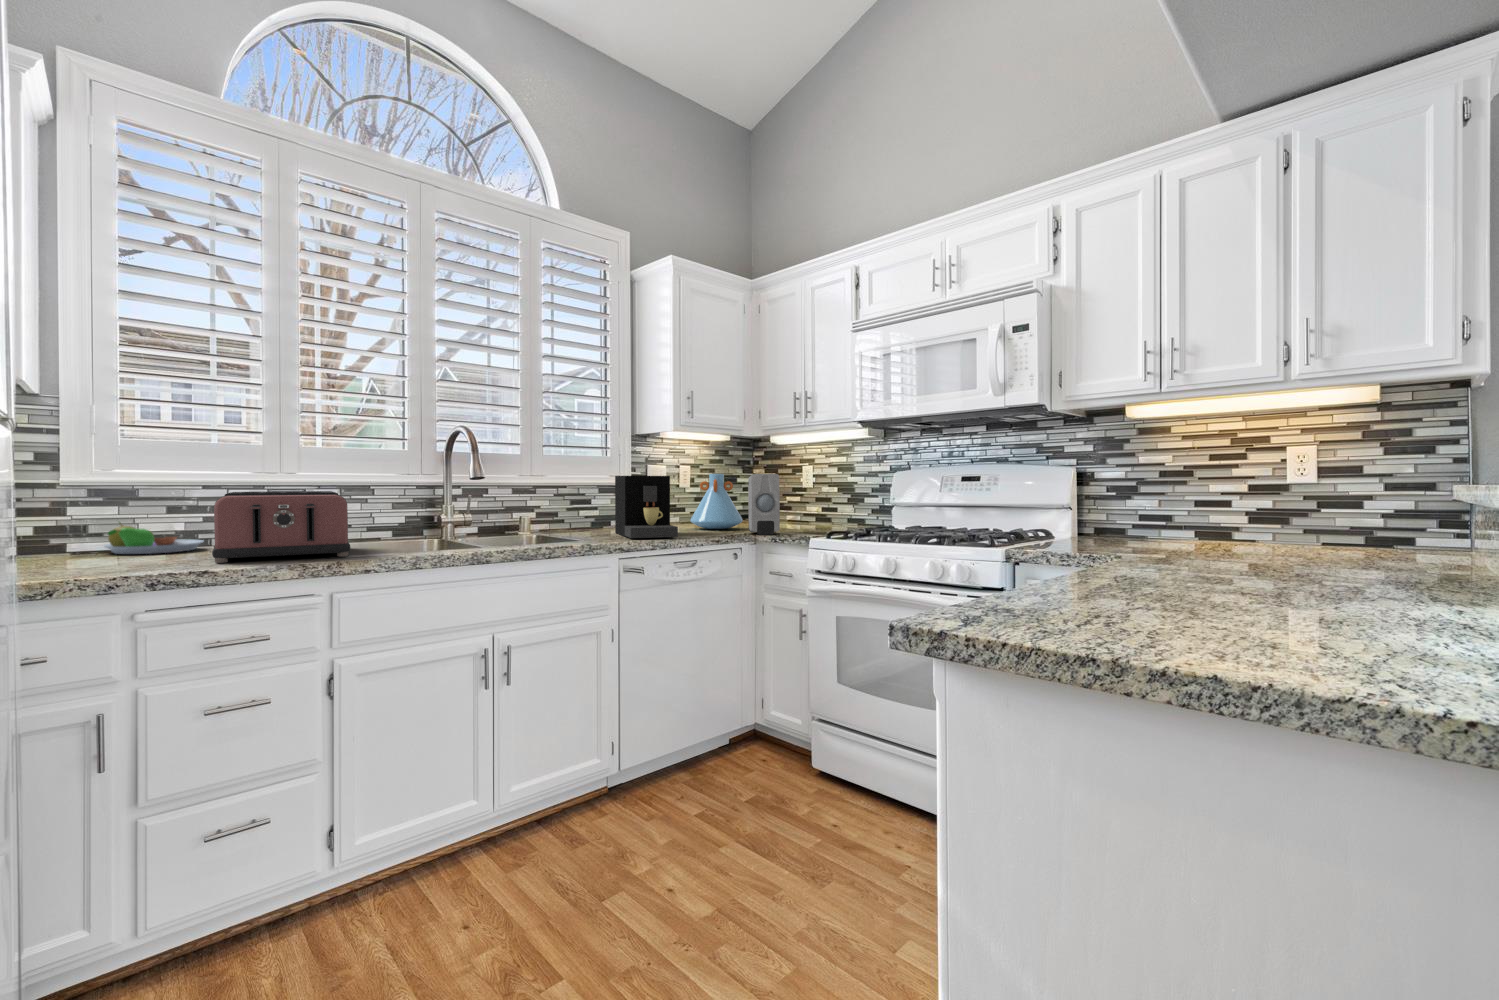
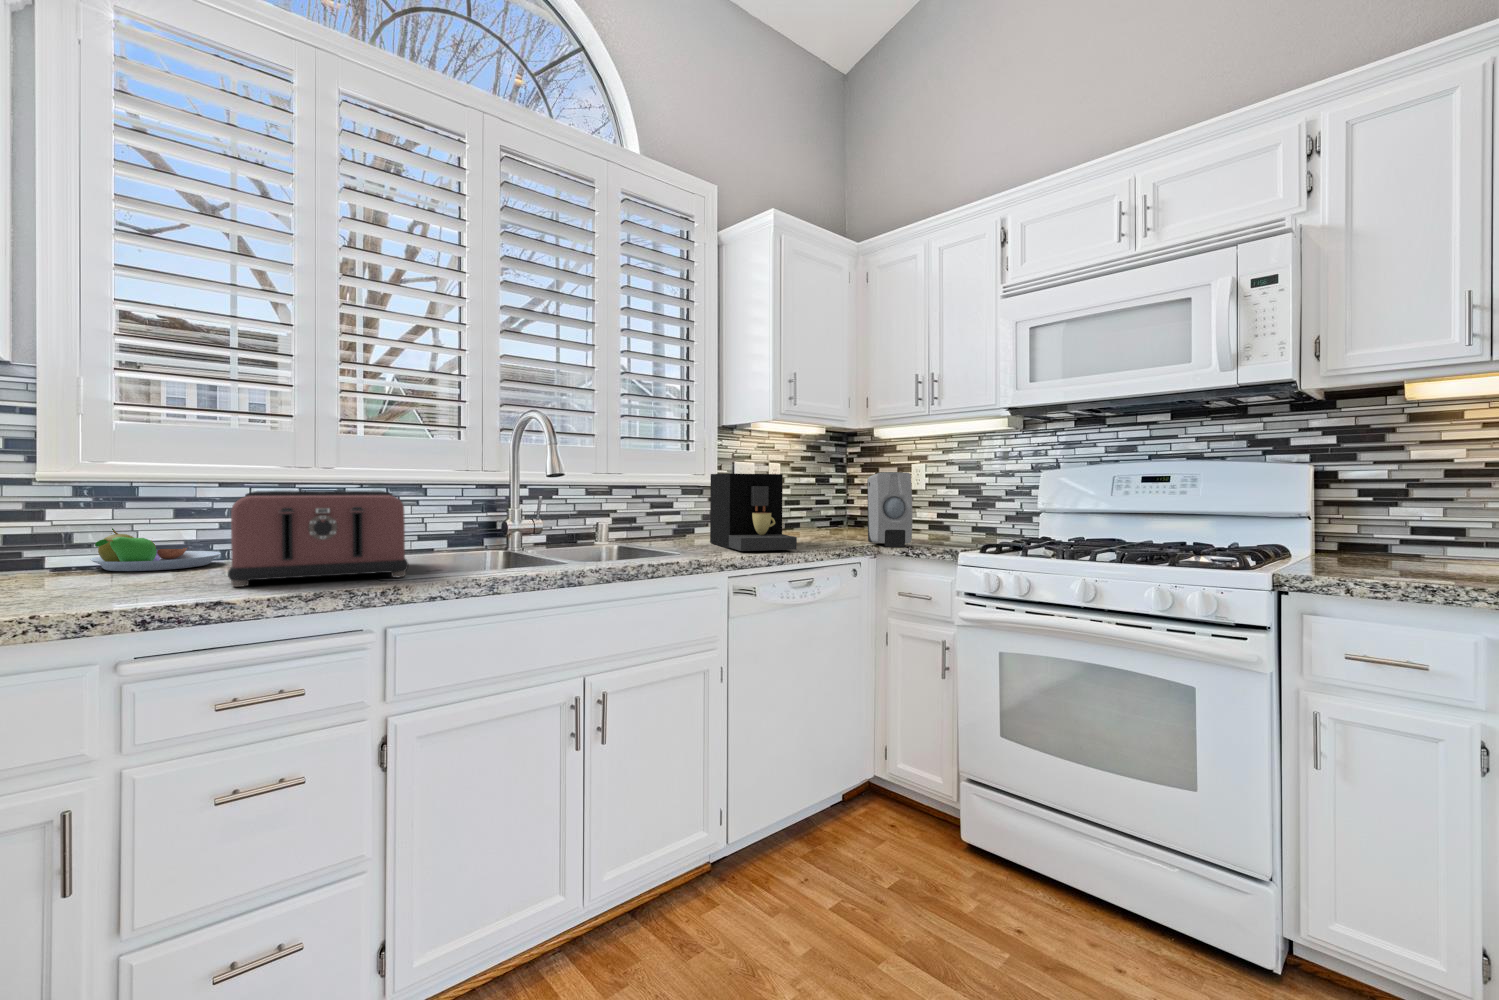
vase: present [690,474,743,529] -> none [792,473,854,538]

